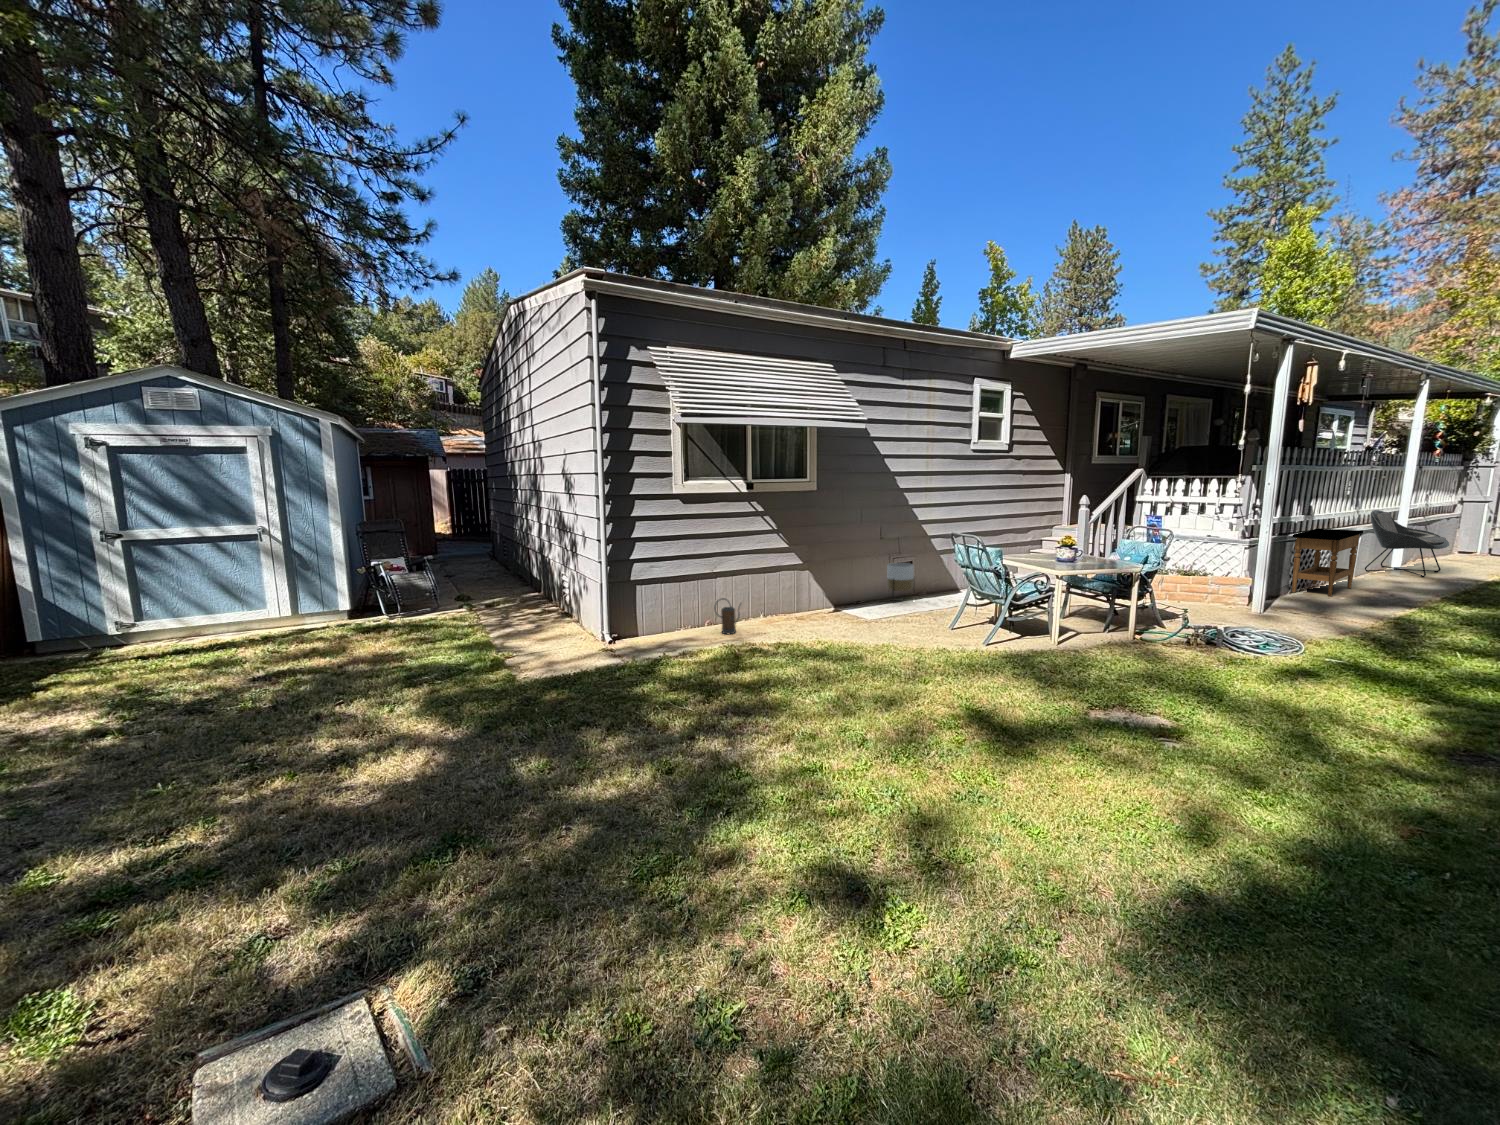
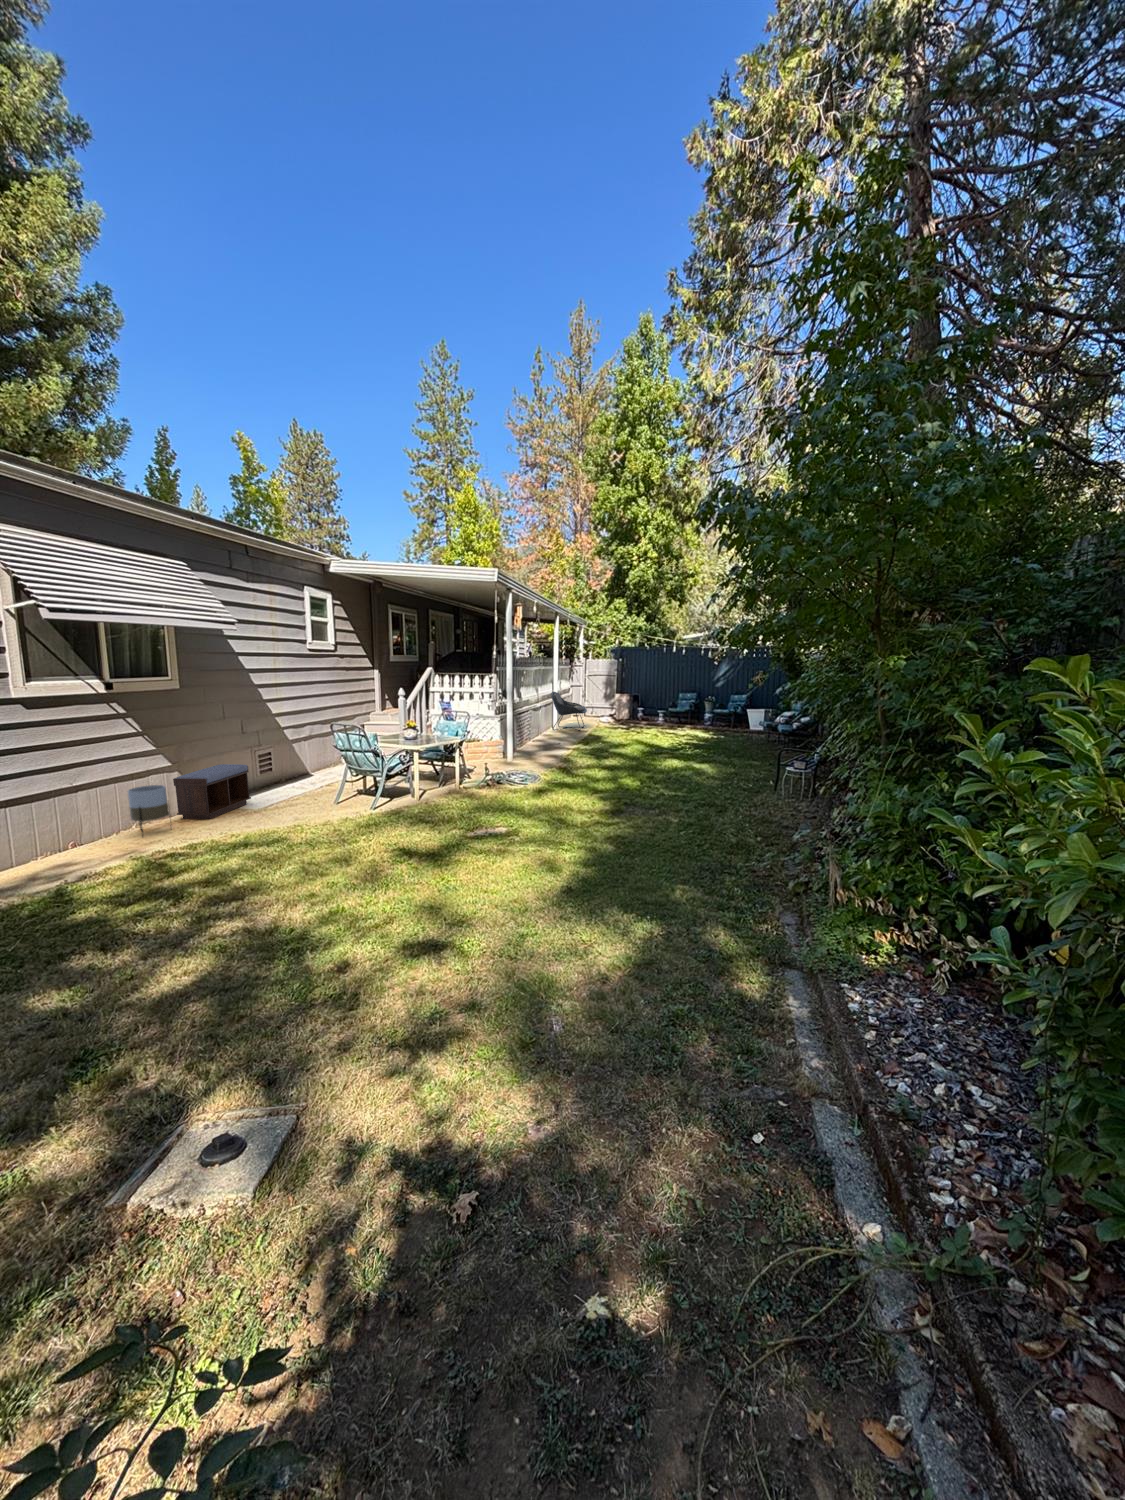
side table: present [1292,528,1363,597] -> none [524,704,555,747]
planter: present [887,563,915,593] -> present [128,785,171,832]
bench: none [801,568,874,621] -> present [173,764,251,819]
watering can: present [714,598,741,634] -> none [85,812,117,852]

